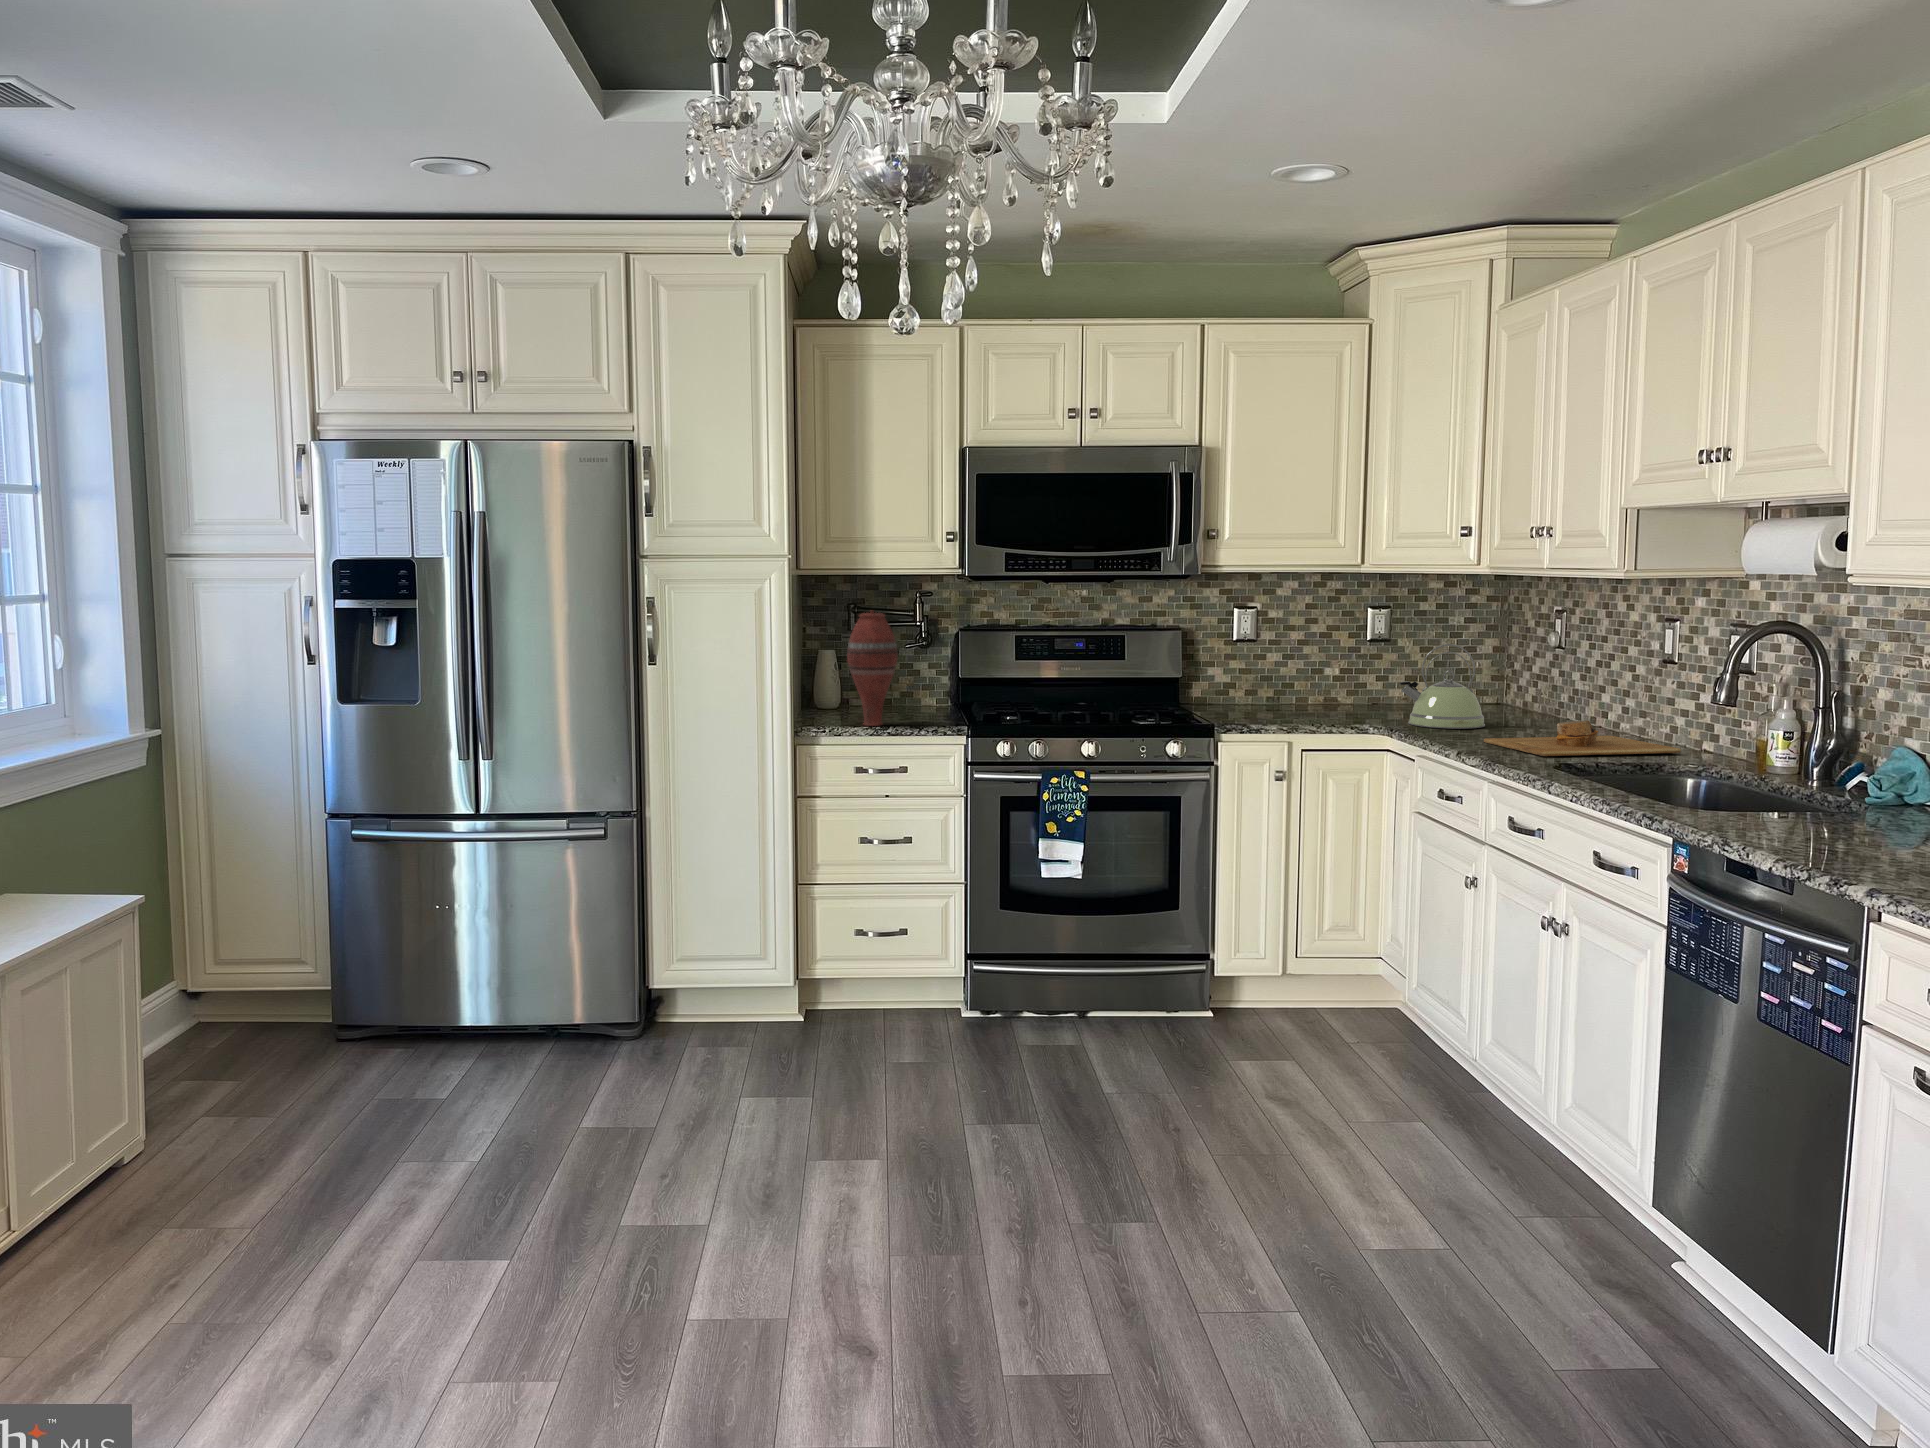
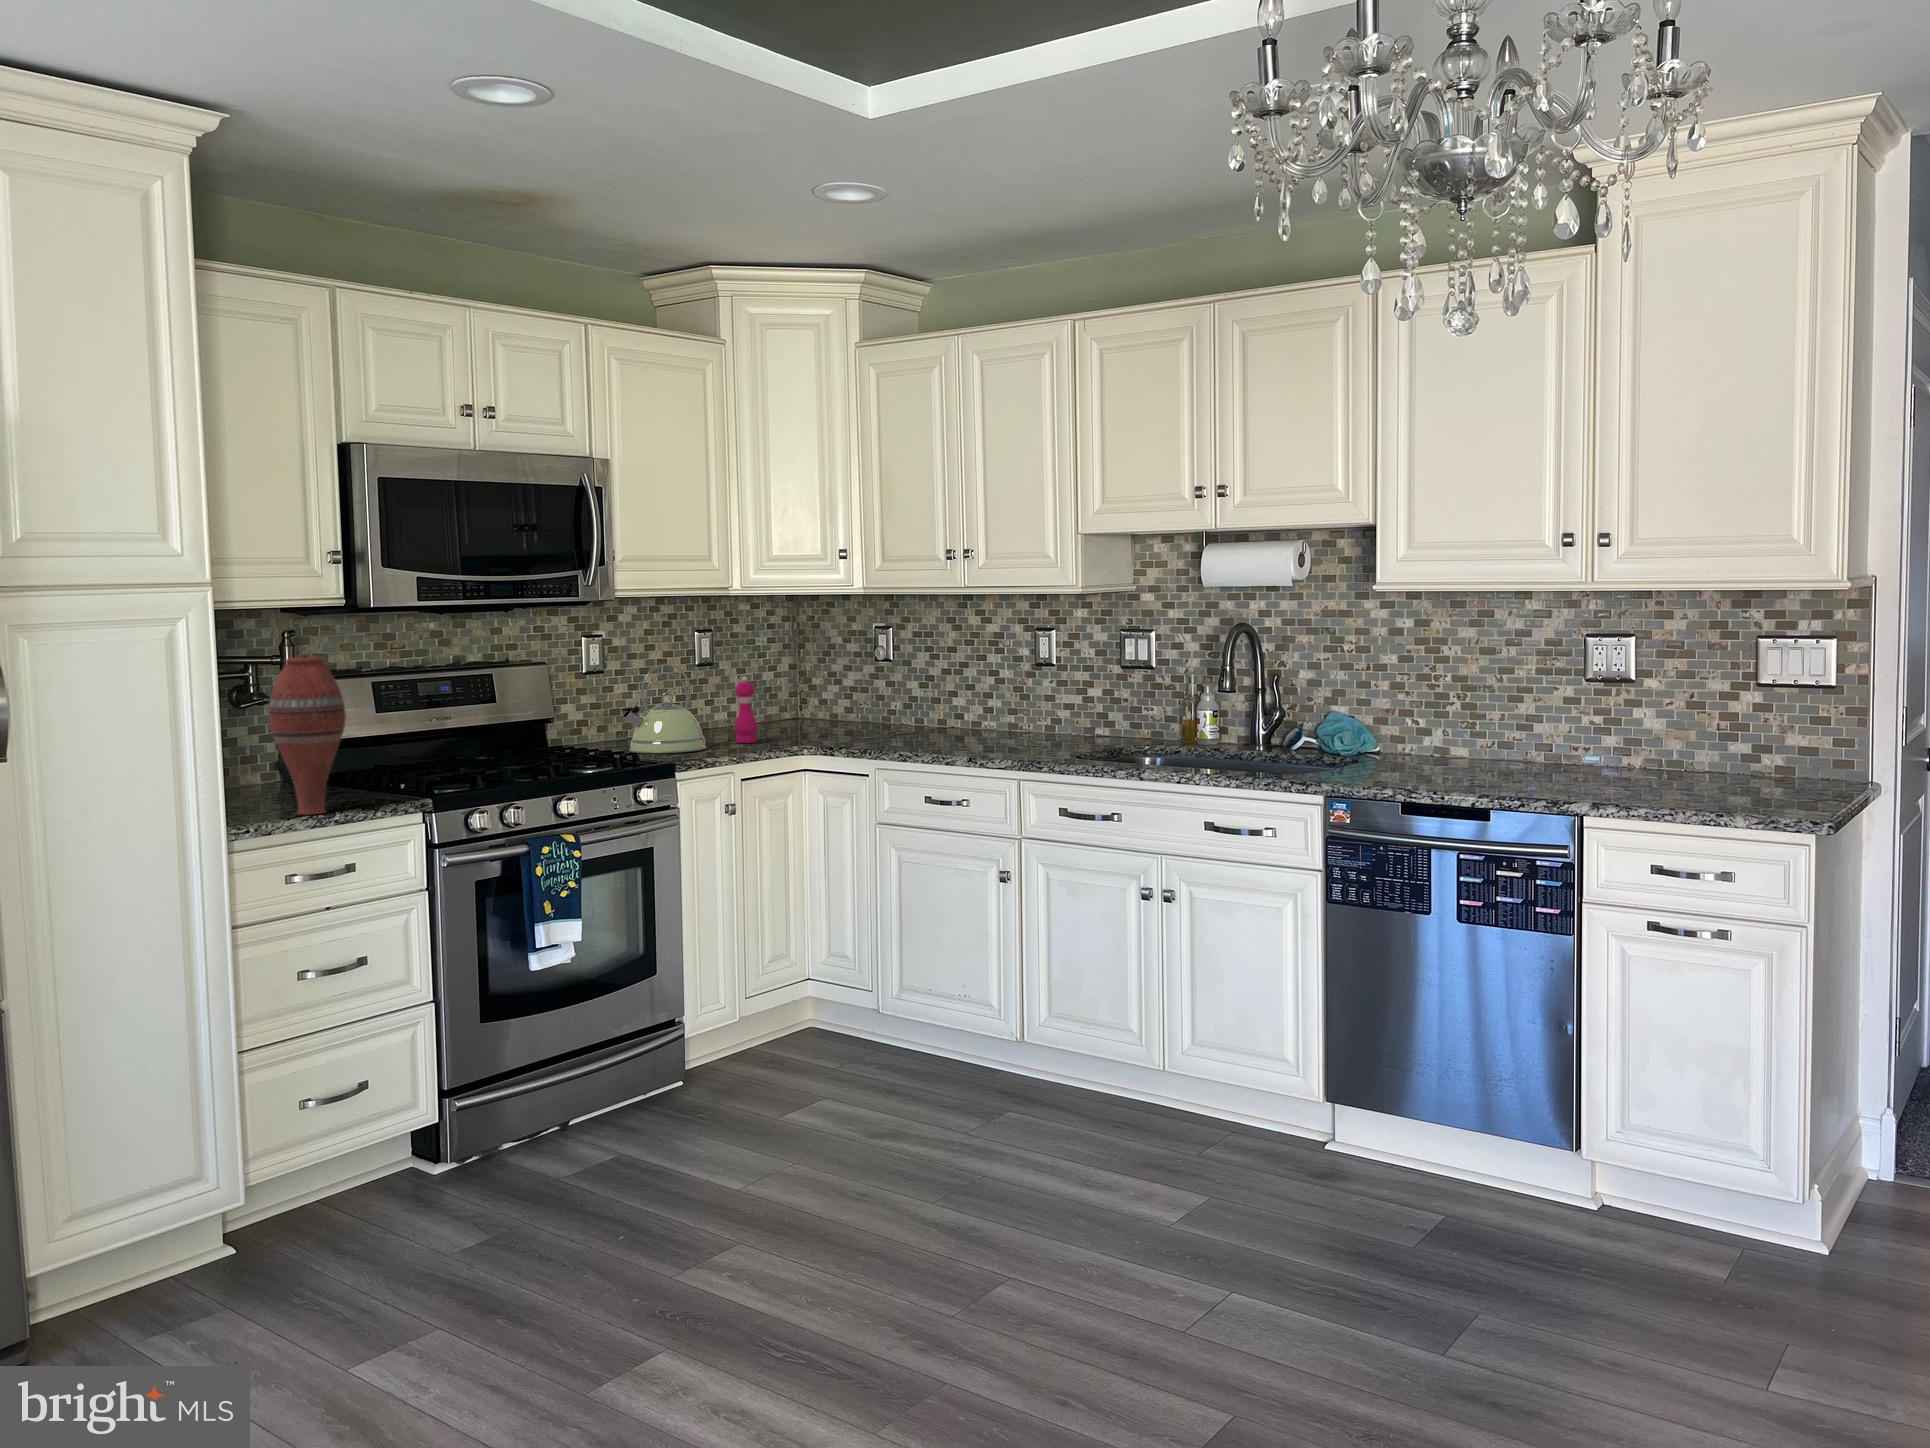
kettle: present [1400,644,1485,729] -> present [621,664,706,753]
pepper mill: none [1364,653,1387,715] -> present [734,676,758,743]
cutting board: present [1484,720,1681,756] -> none [930,722,1082,756]

